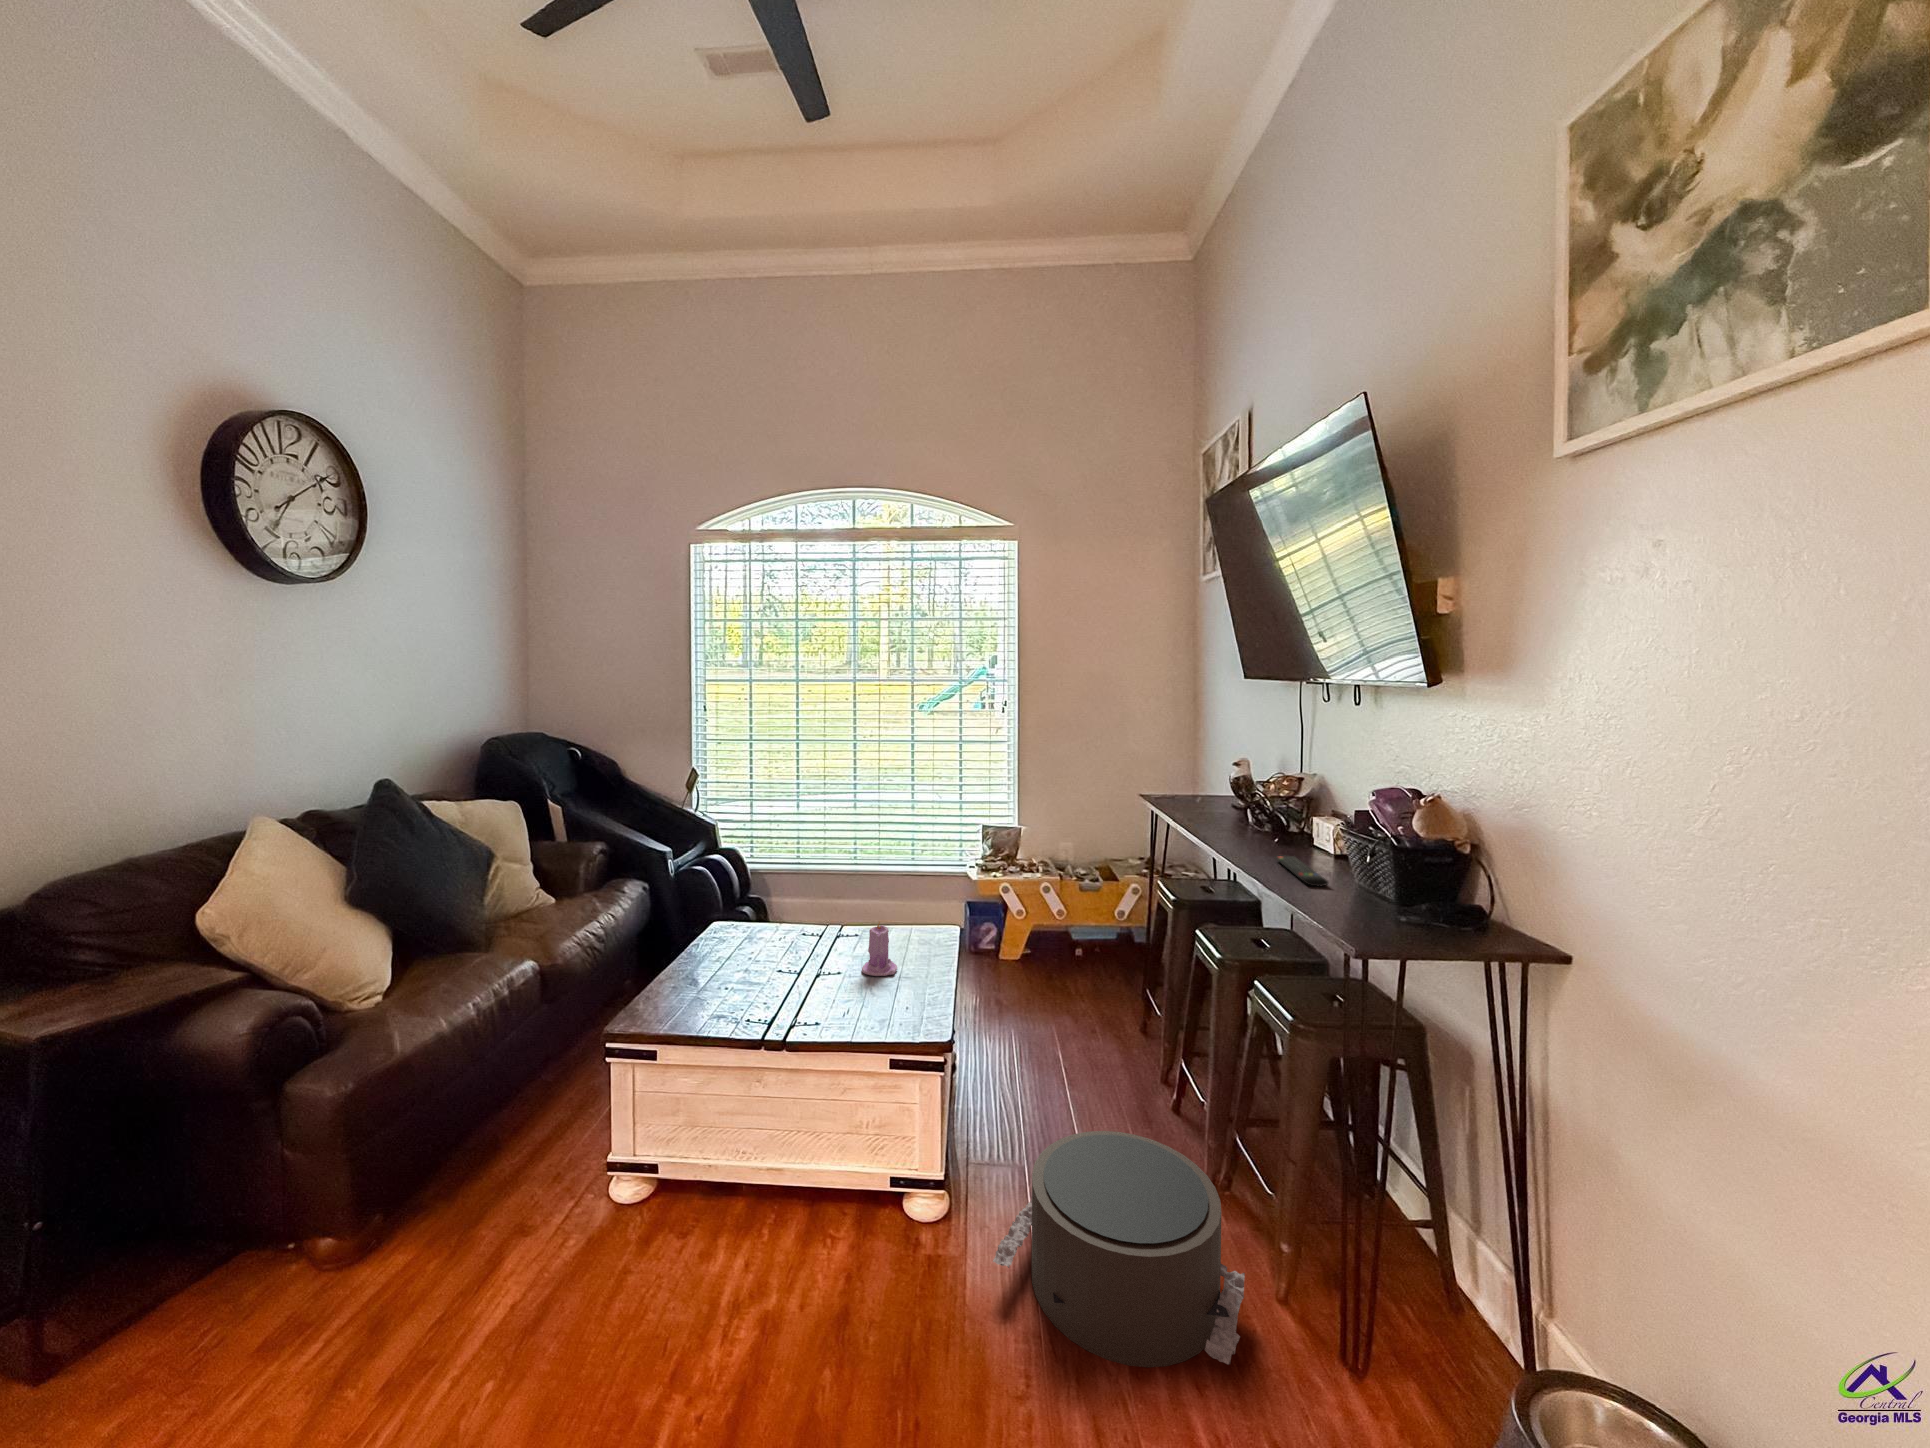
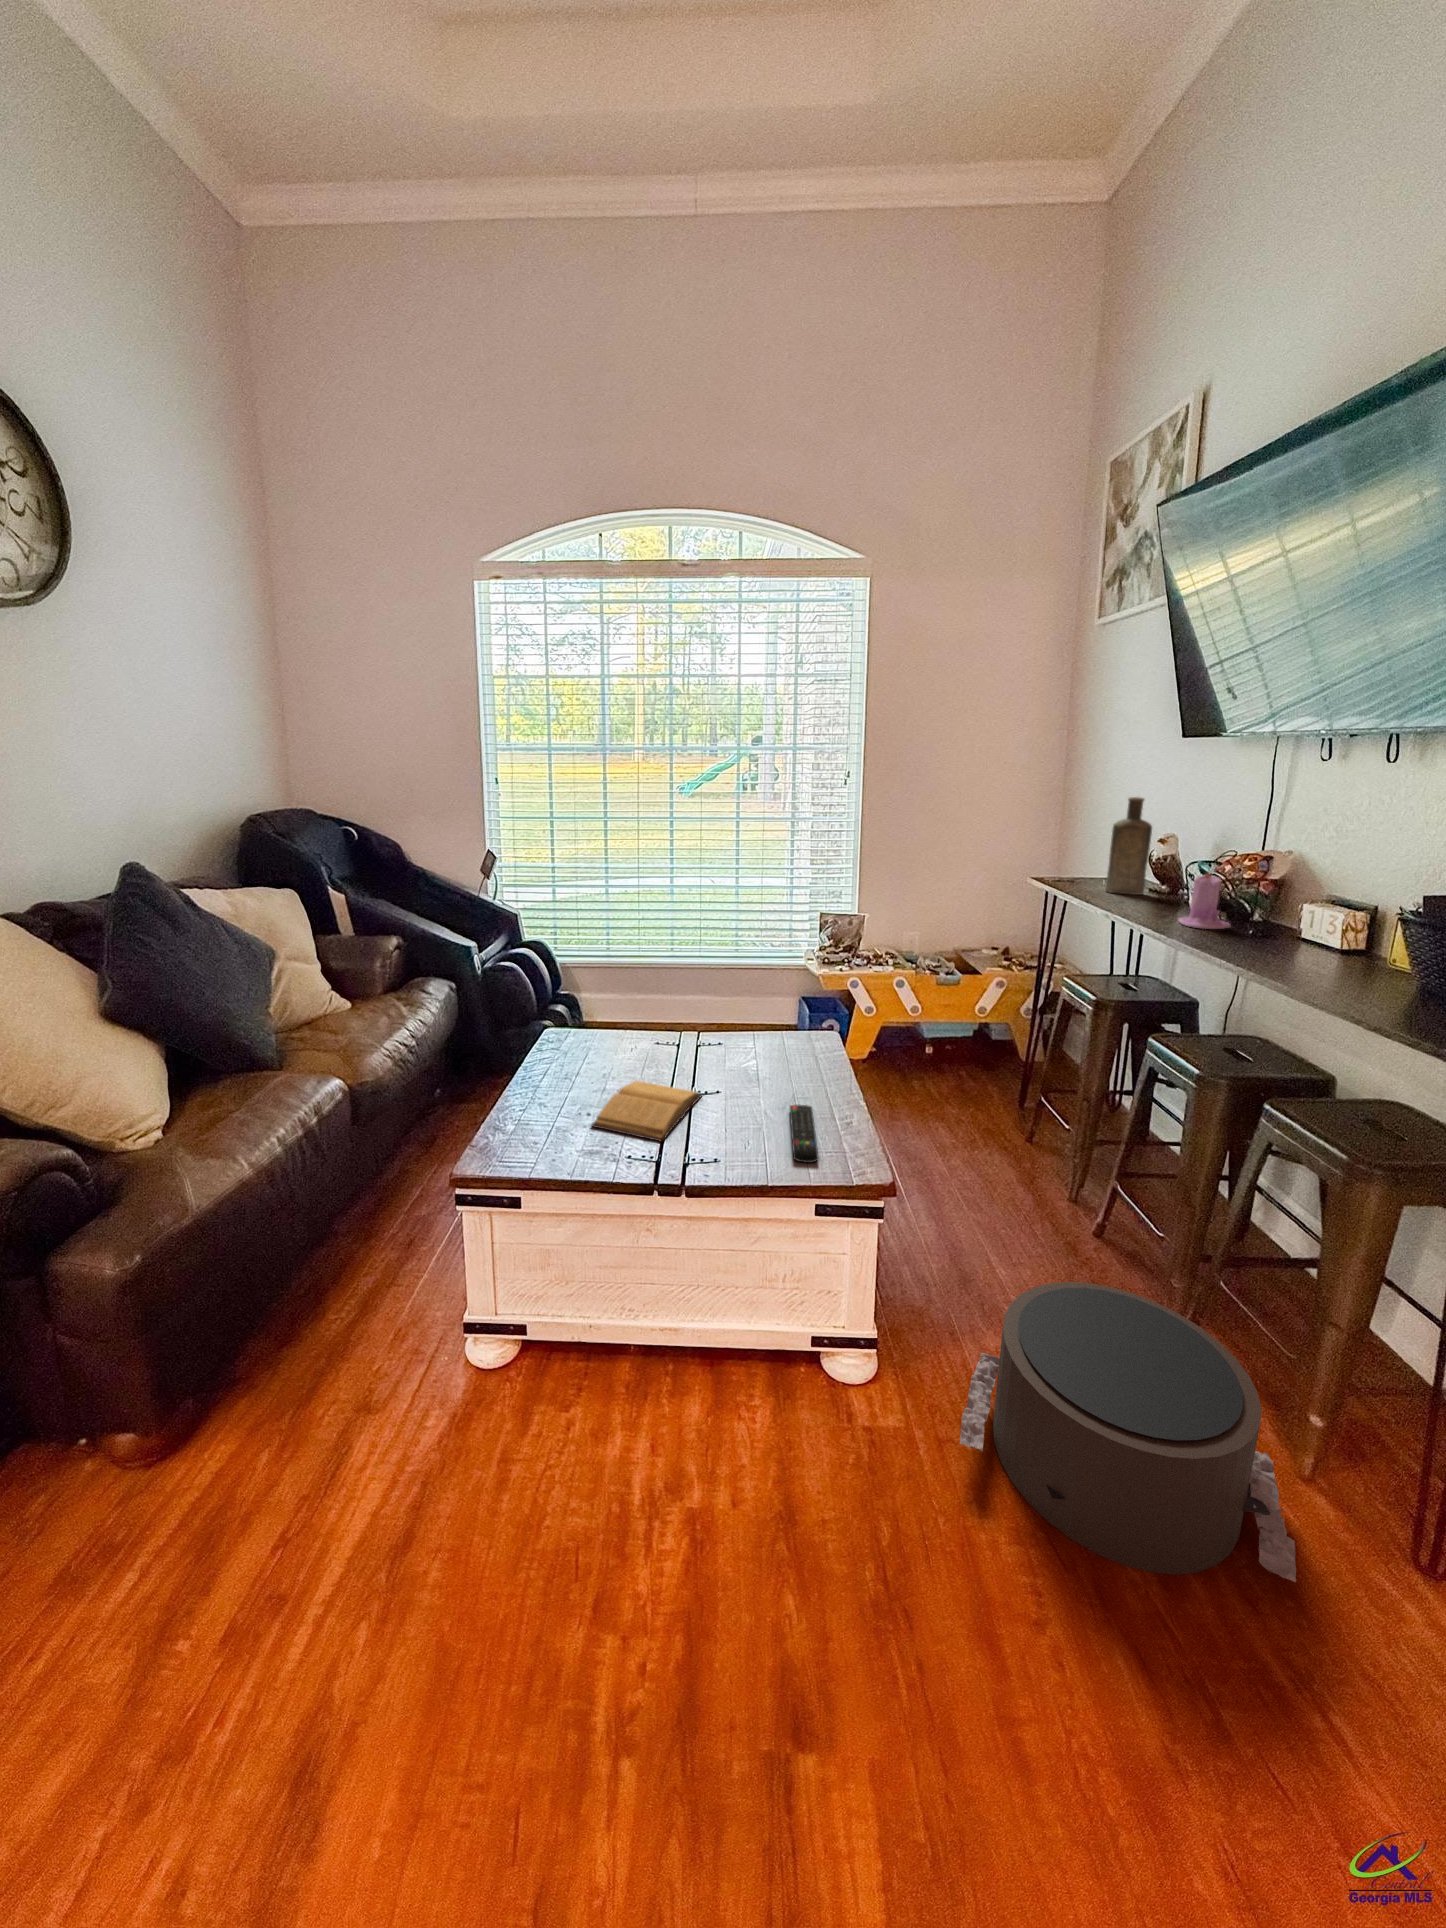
bottle: none [1188,726,1223,808] -> present [1105,797,1152,895]
remote control: present [1275,856,1328,886] -> present [790,1105,819,1163]
candle: present [862,922,897,976] -> present [1178,873,1230,929]
book: none [726,962,826,1009] -> present [591,1081,702,1142]

